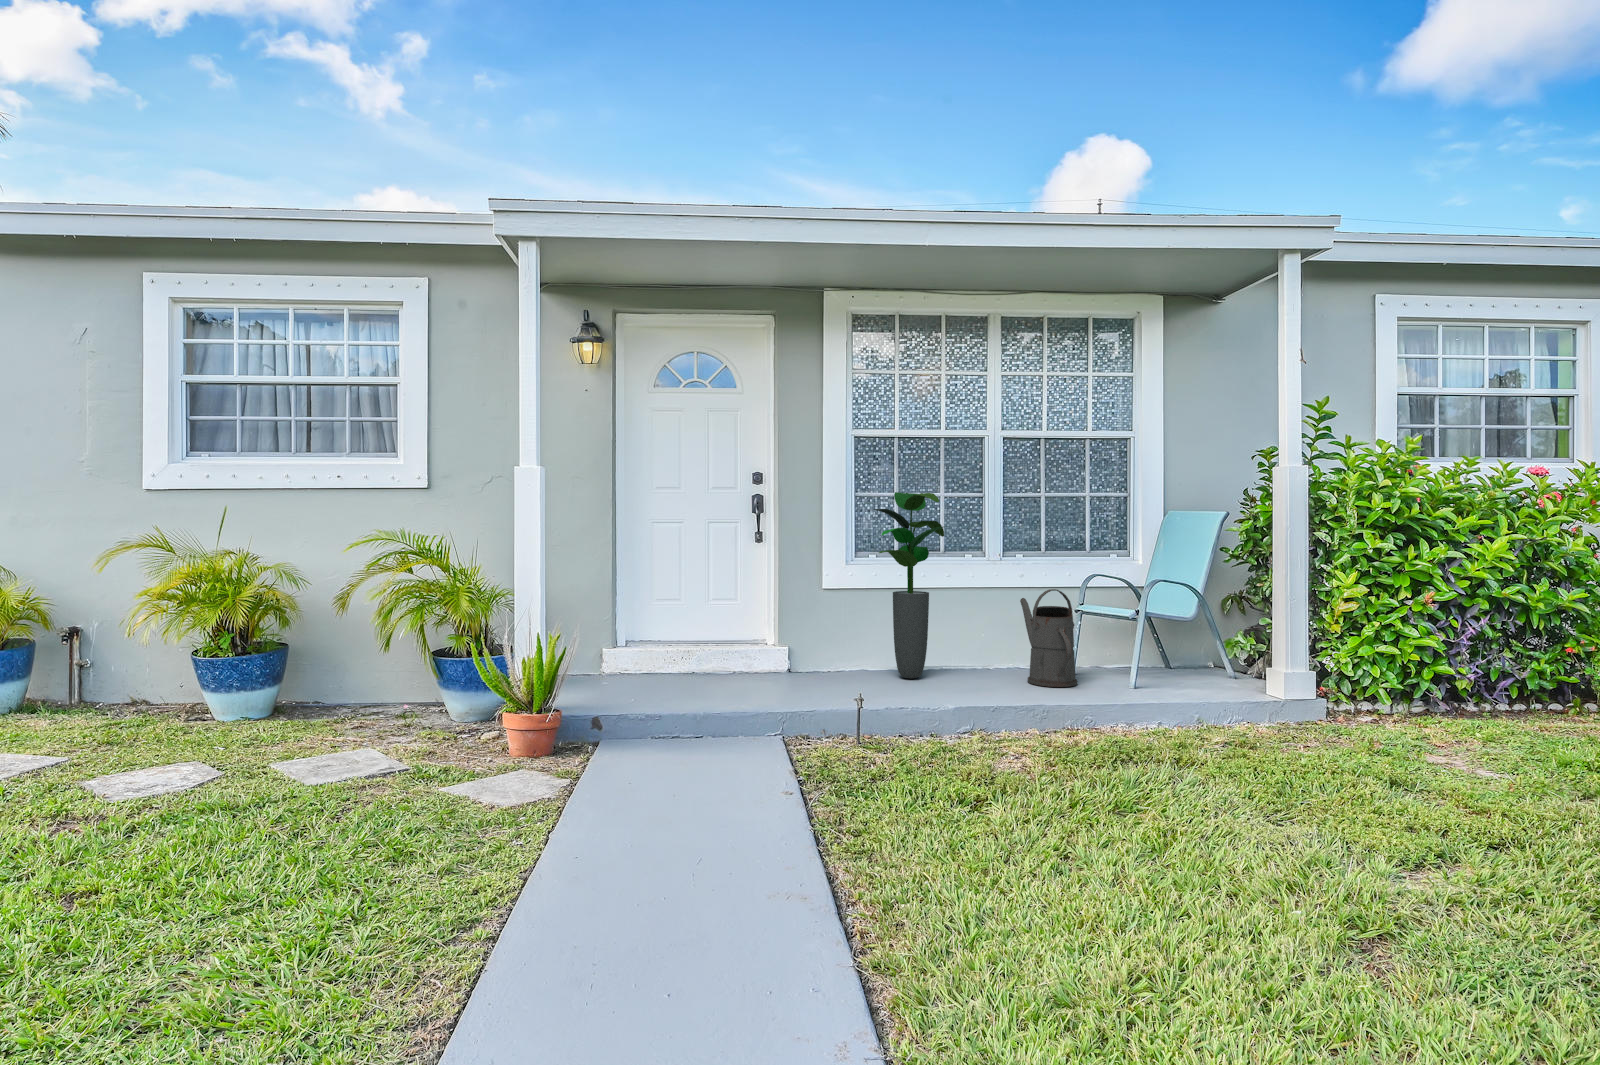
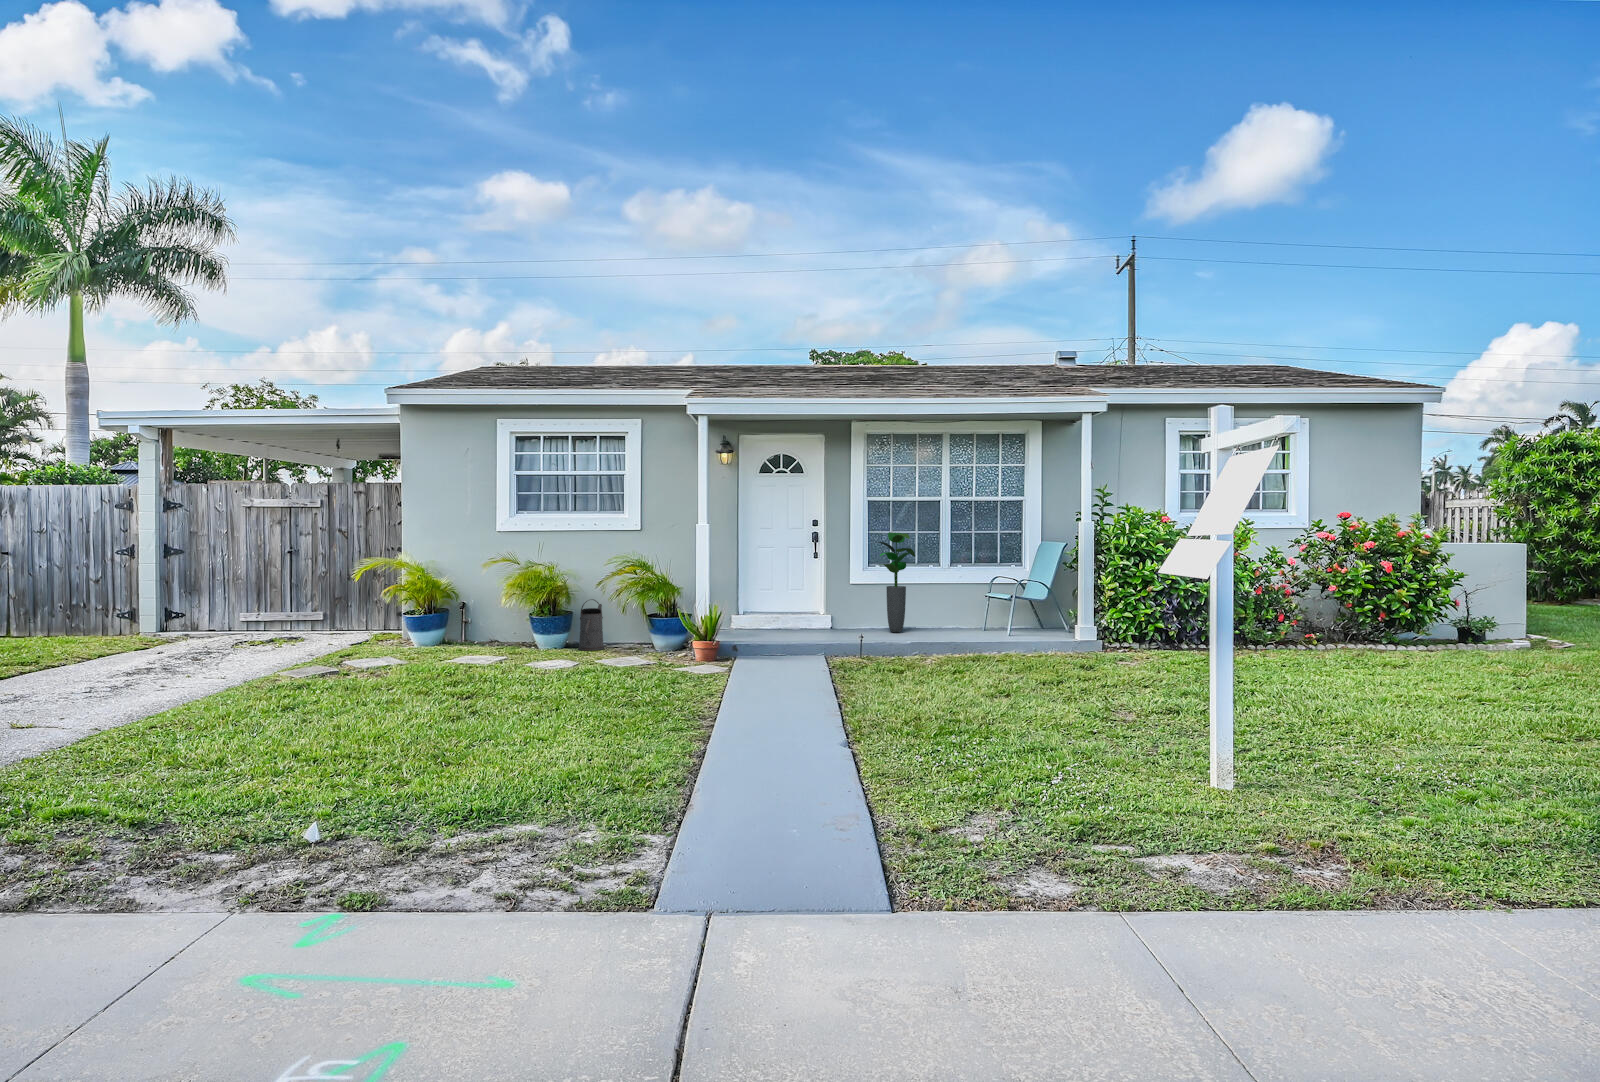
watering can: present [1020,589,1077,687] -> present [578,599,604,651]

